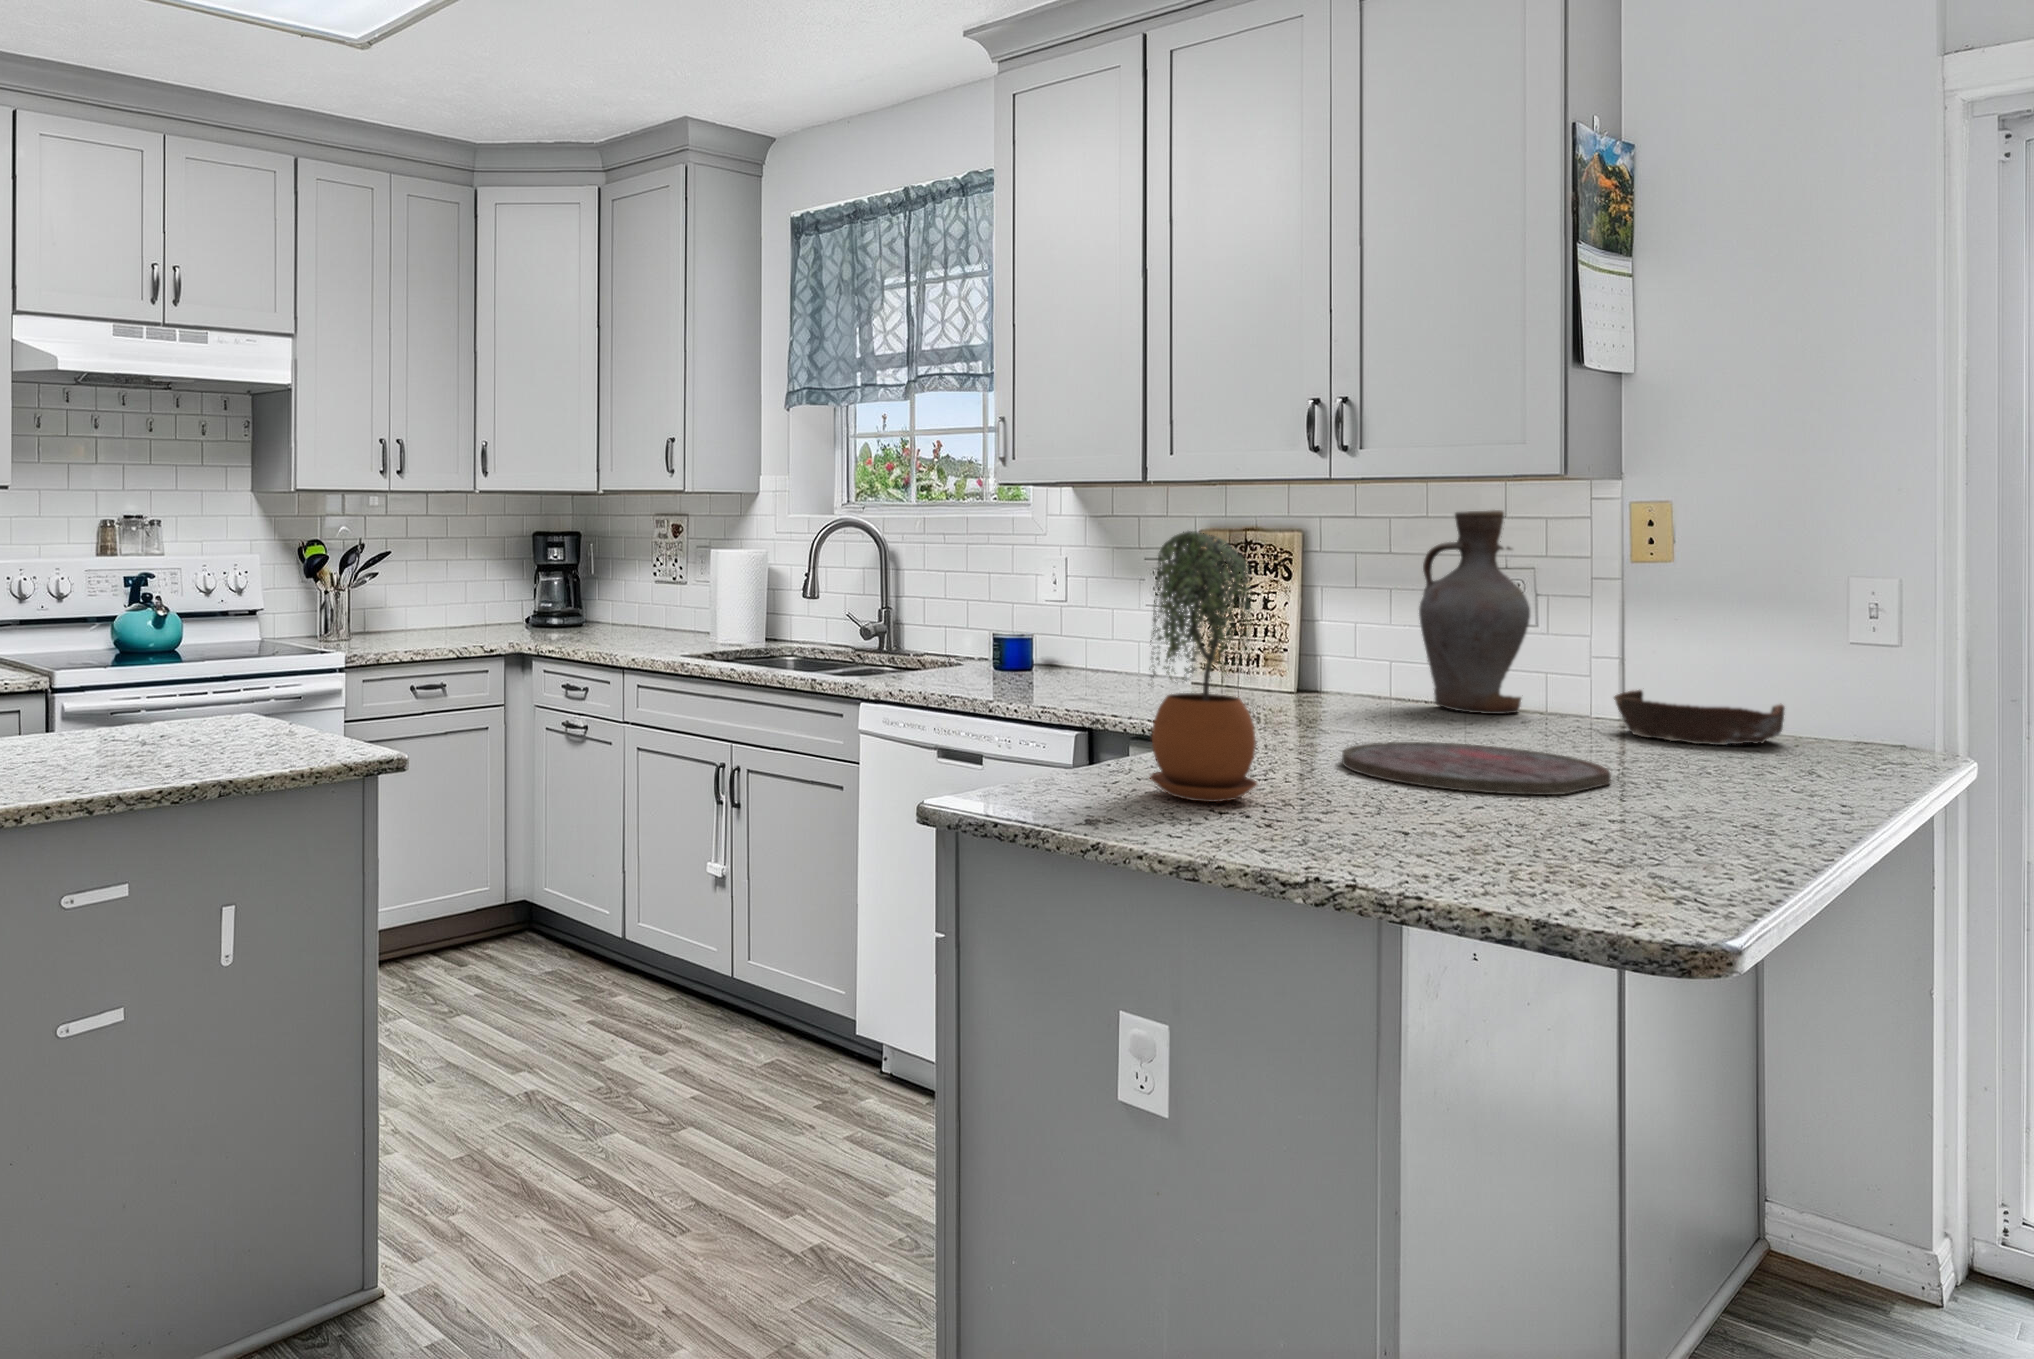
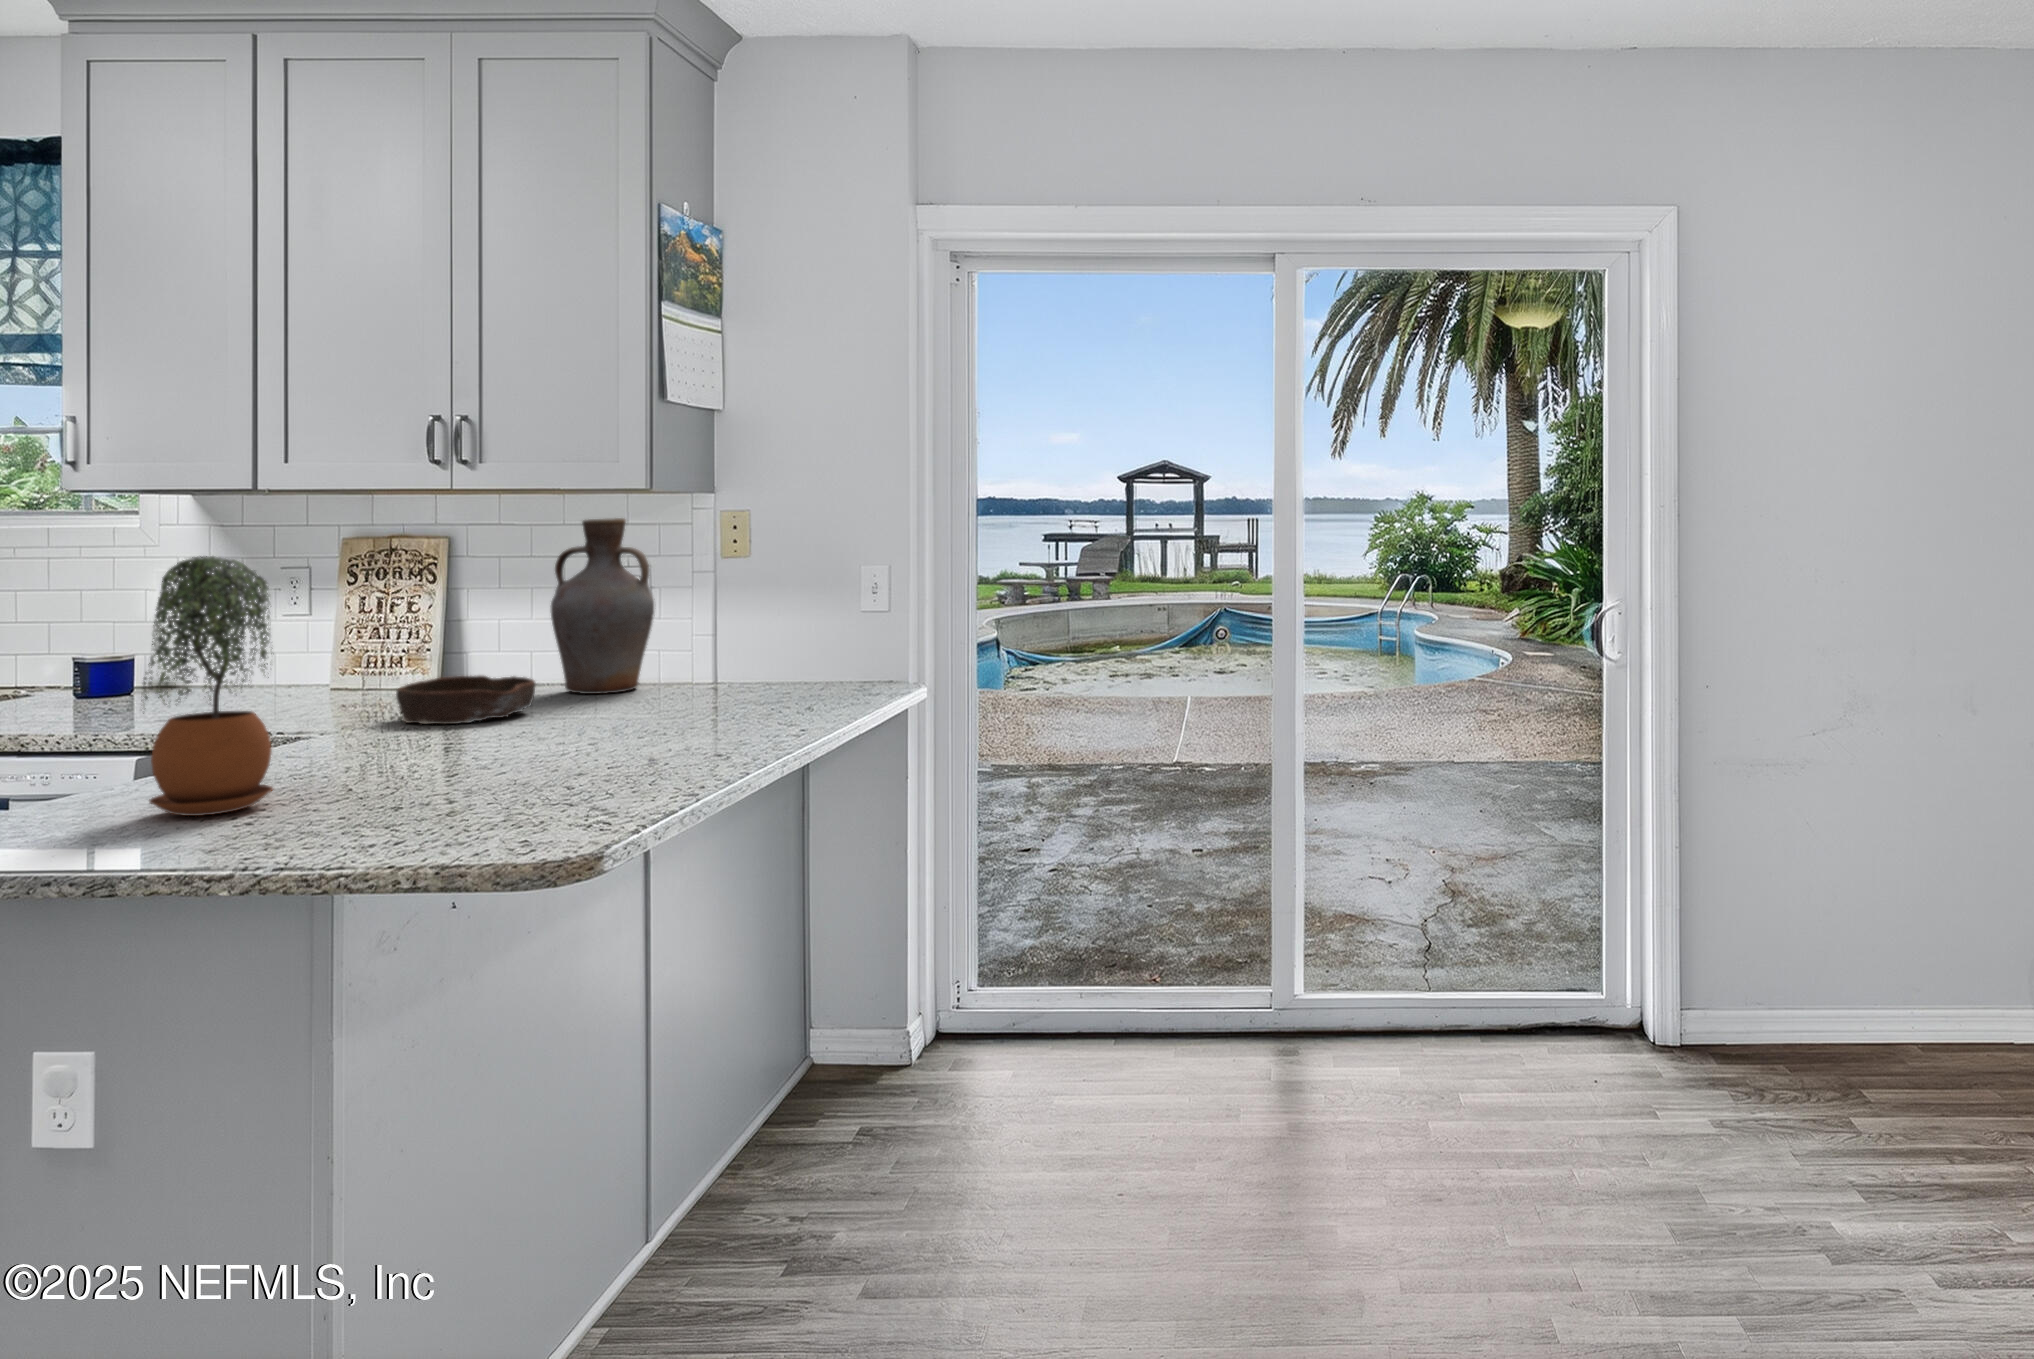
bowl: present [1614,690,1784,745] -> present [396,675,536,724]
cutting board: present [1342,742,1611,795] -> none [407,724,638,768]

